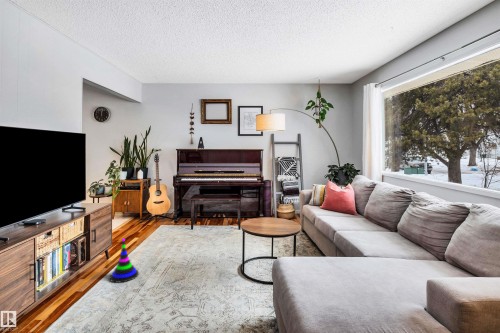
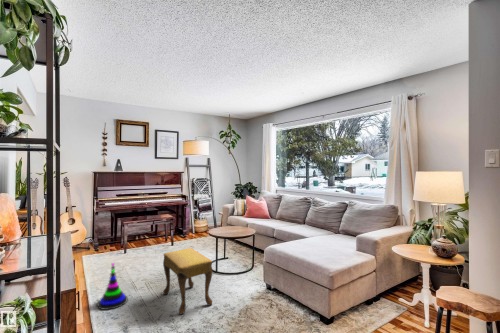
footstool: none [149,237,201,310] -> present [163,248,212,314]

